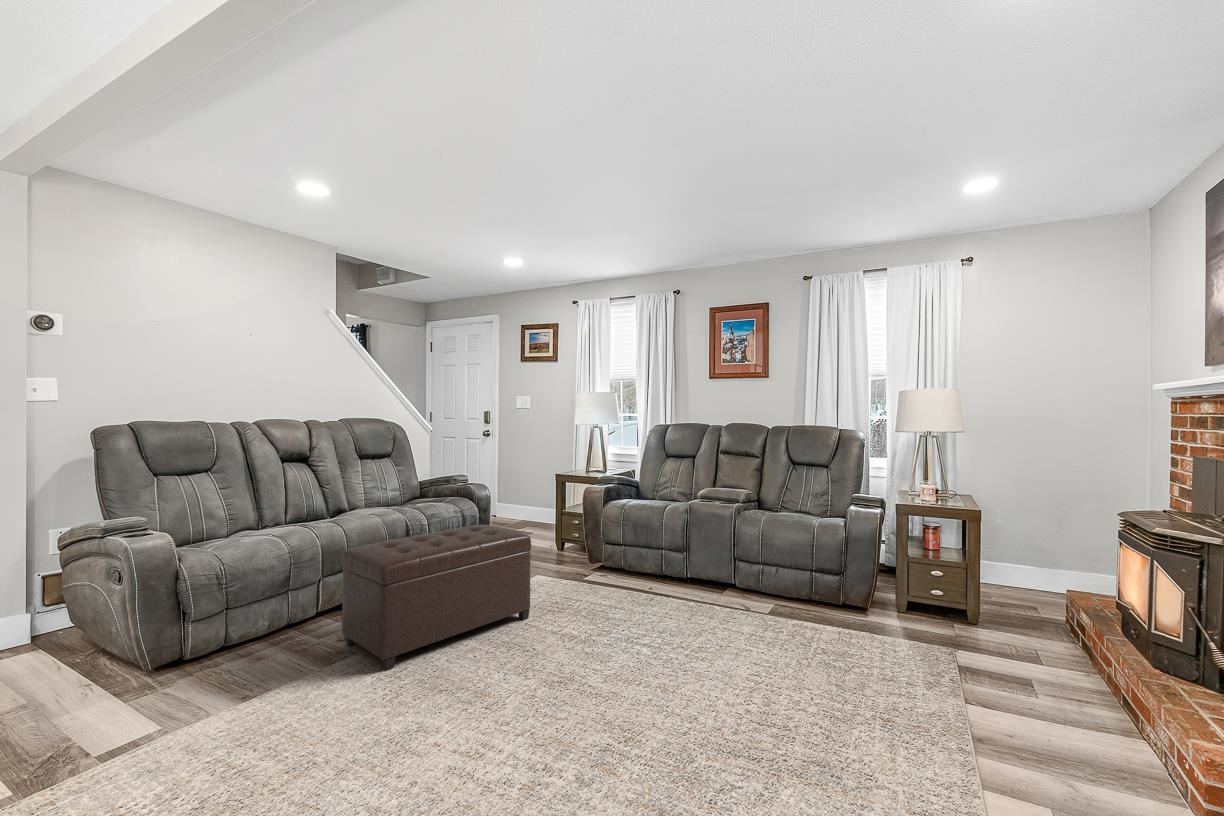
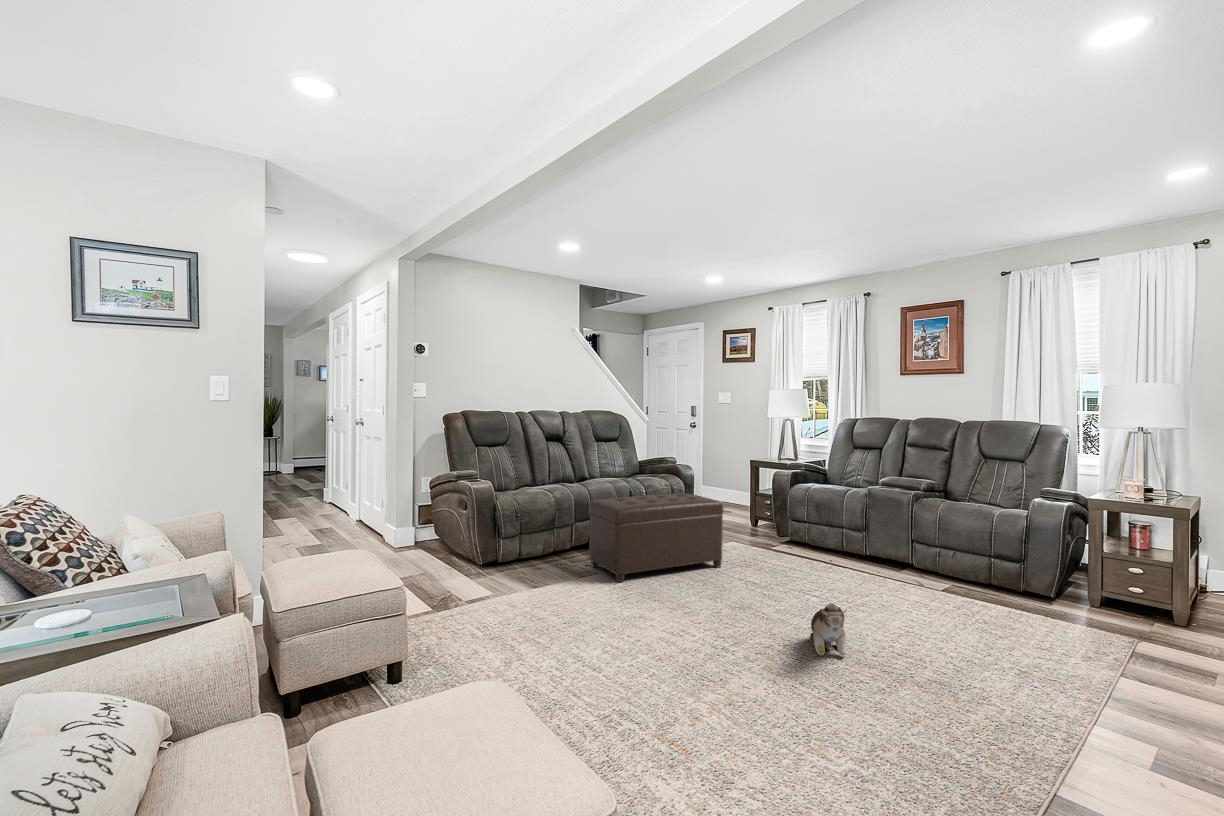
plush toy: none [664,689,722,766] -> present [810,603,847,656]

